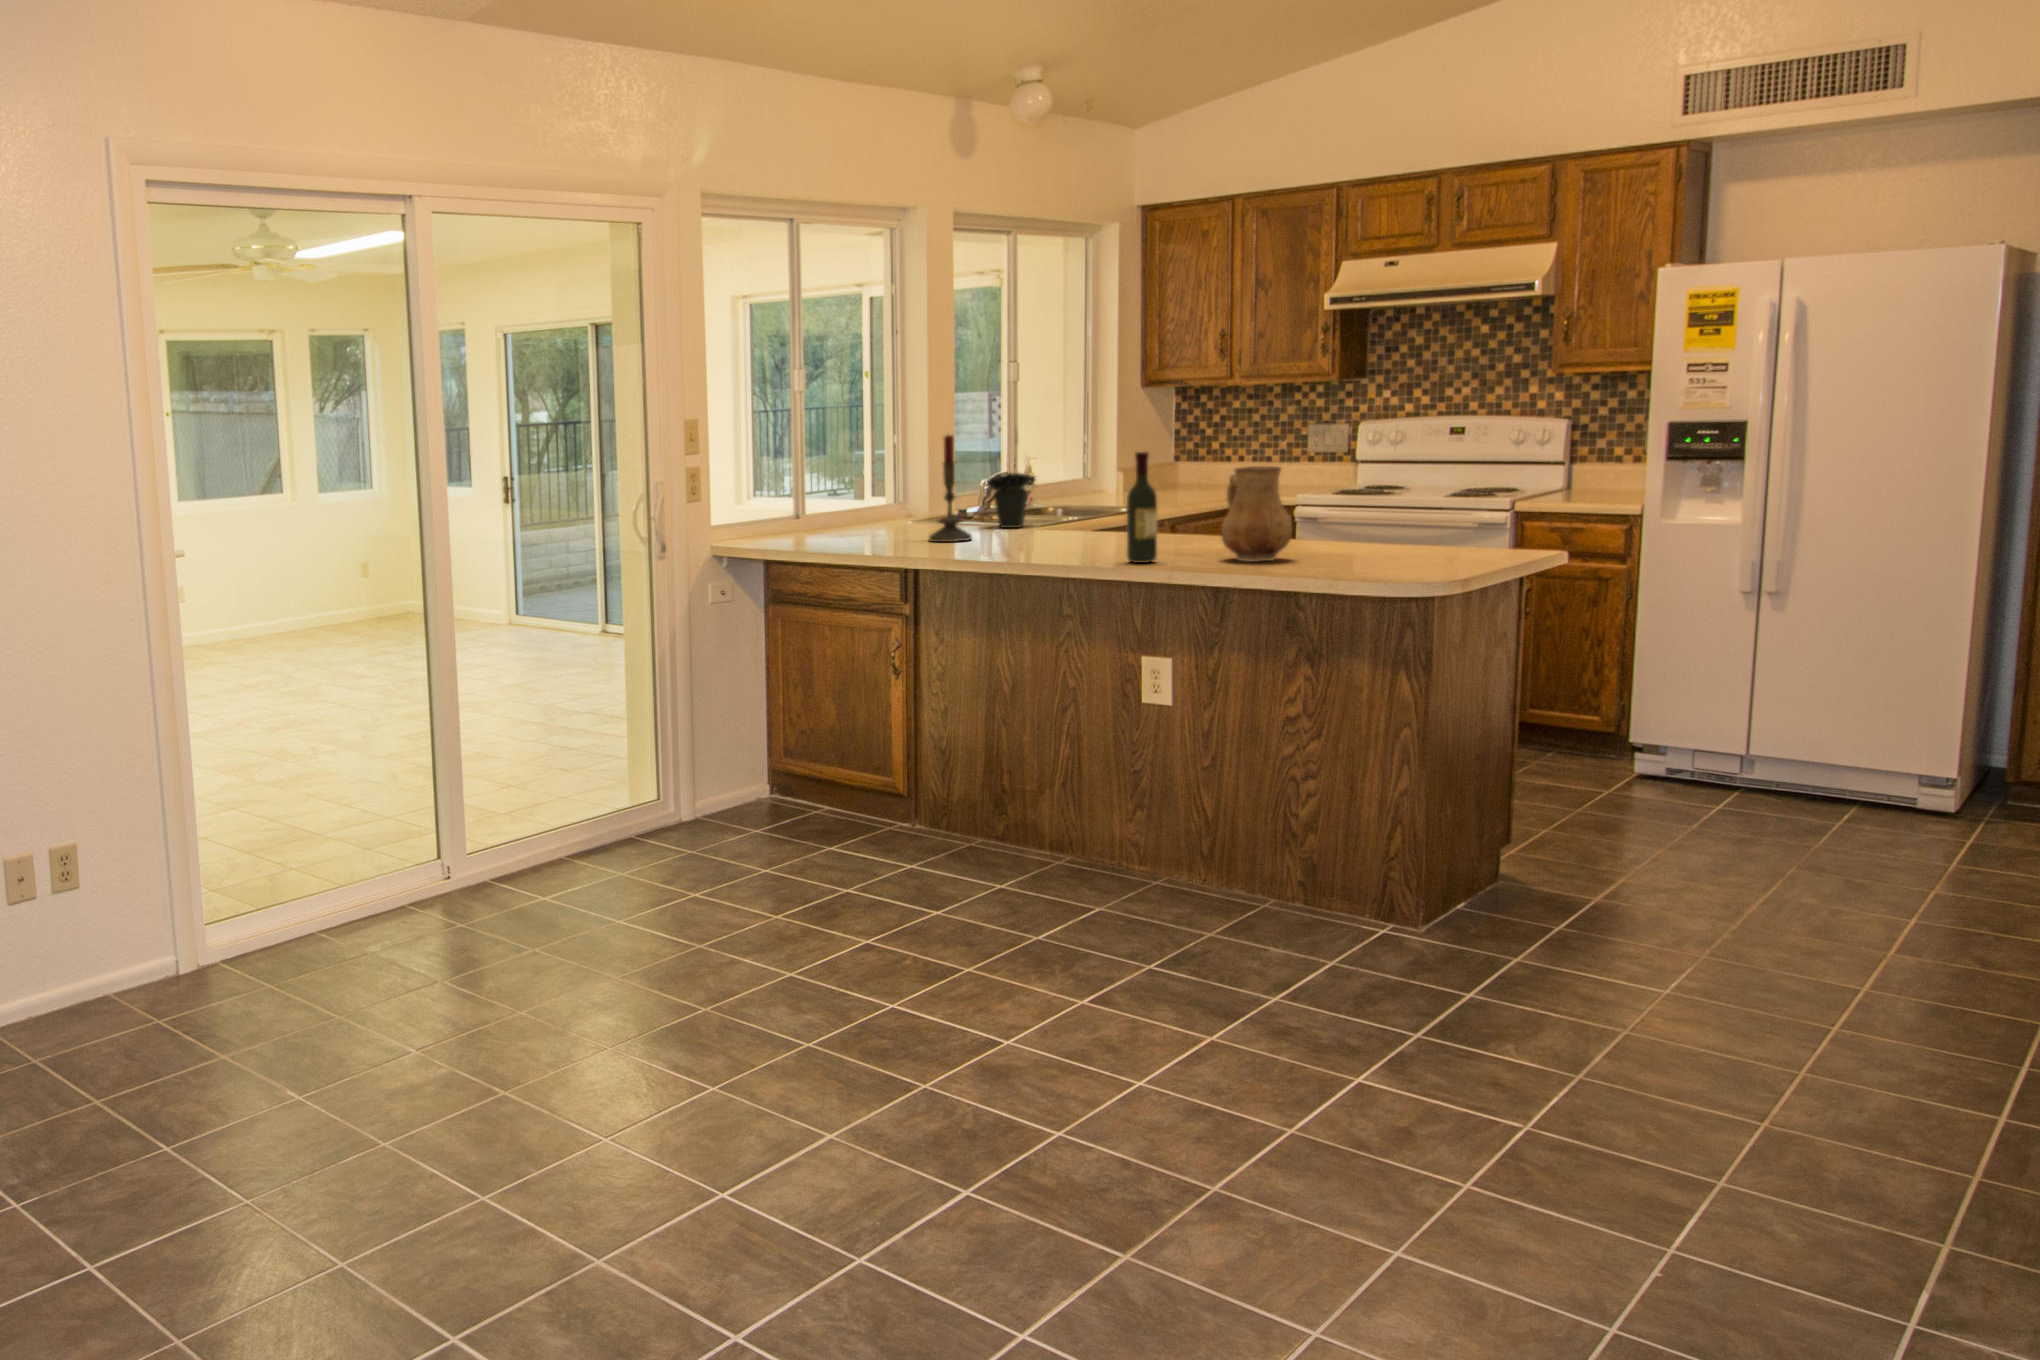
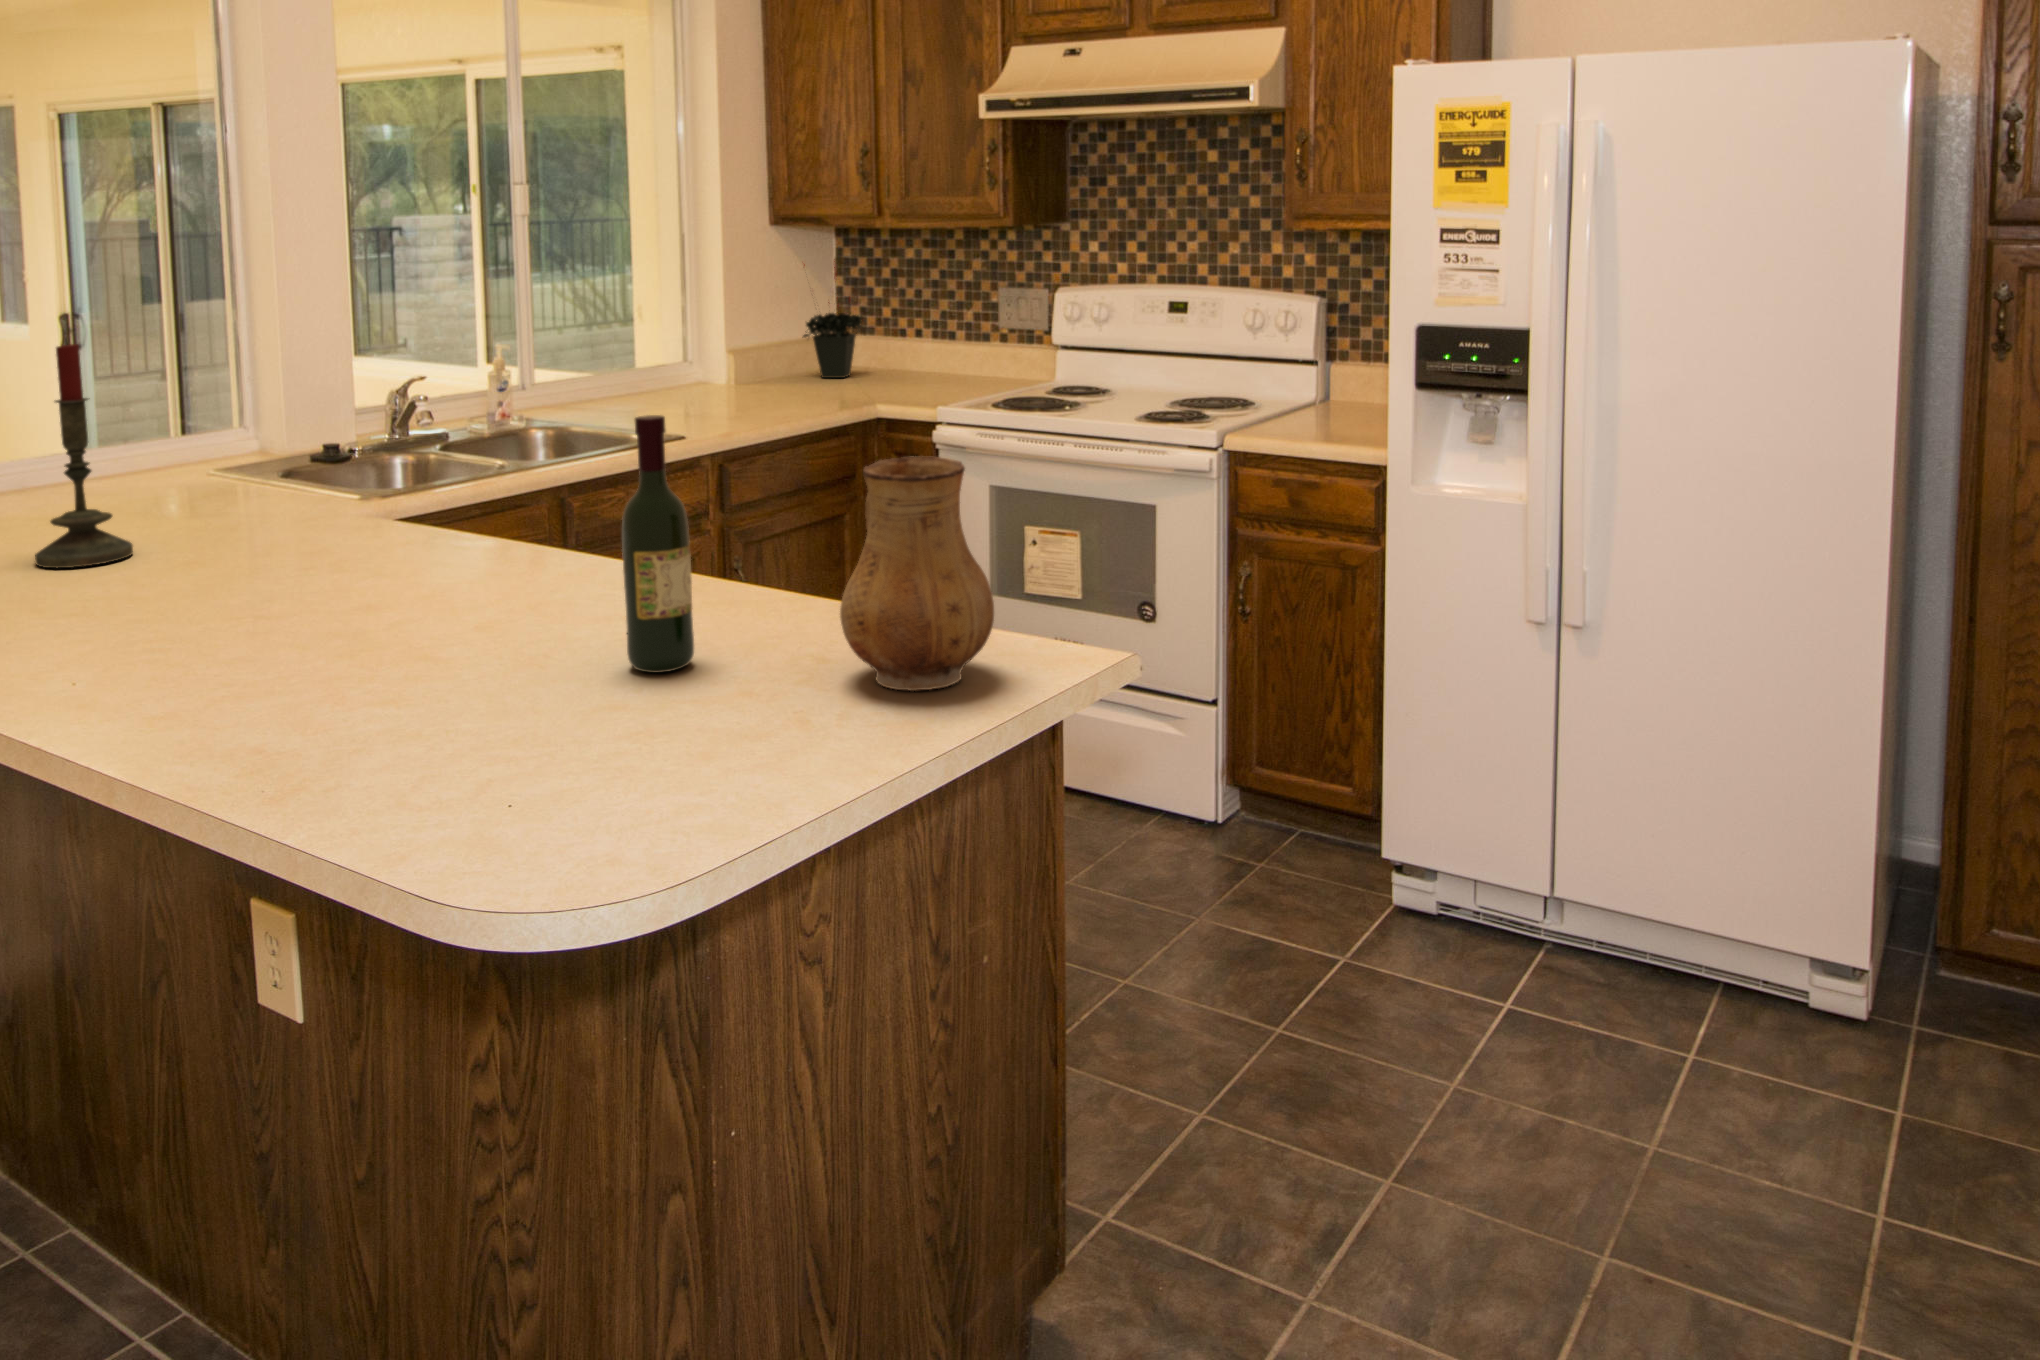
wine bottle: present [1127,452,1158,563] -> present [622,415,694,673]
potted plant: present [986,459,1035,528] -> present [803,261,862,378]
ceramic pitcher: present [1221,466,1293,561] -> present [840,456,994,691]

